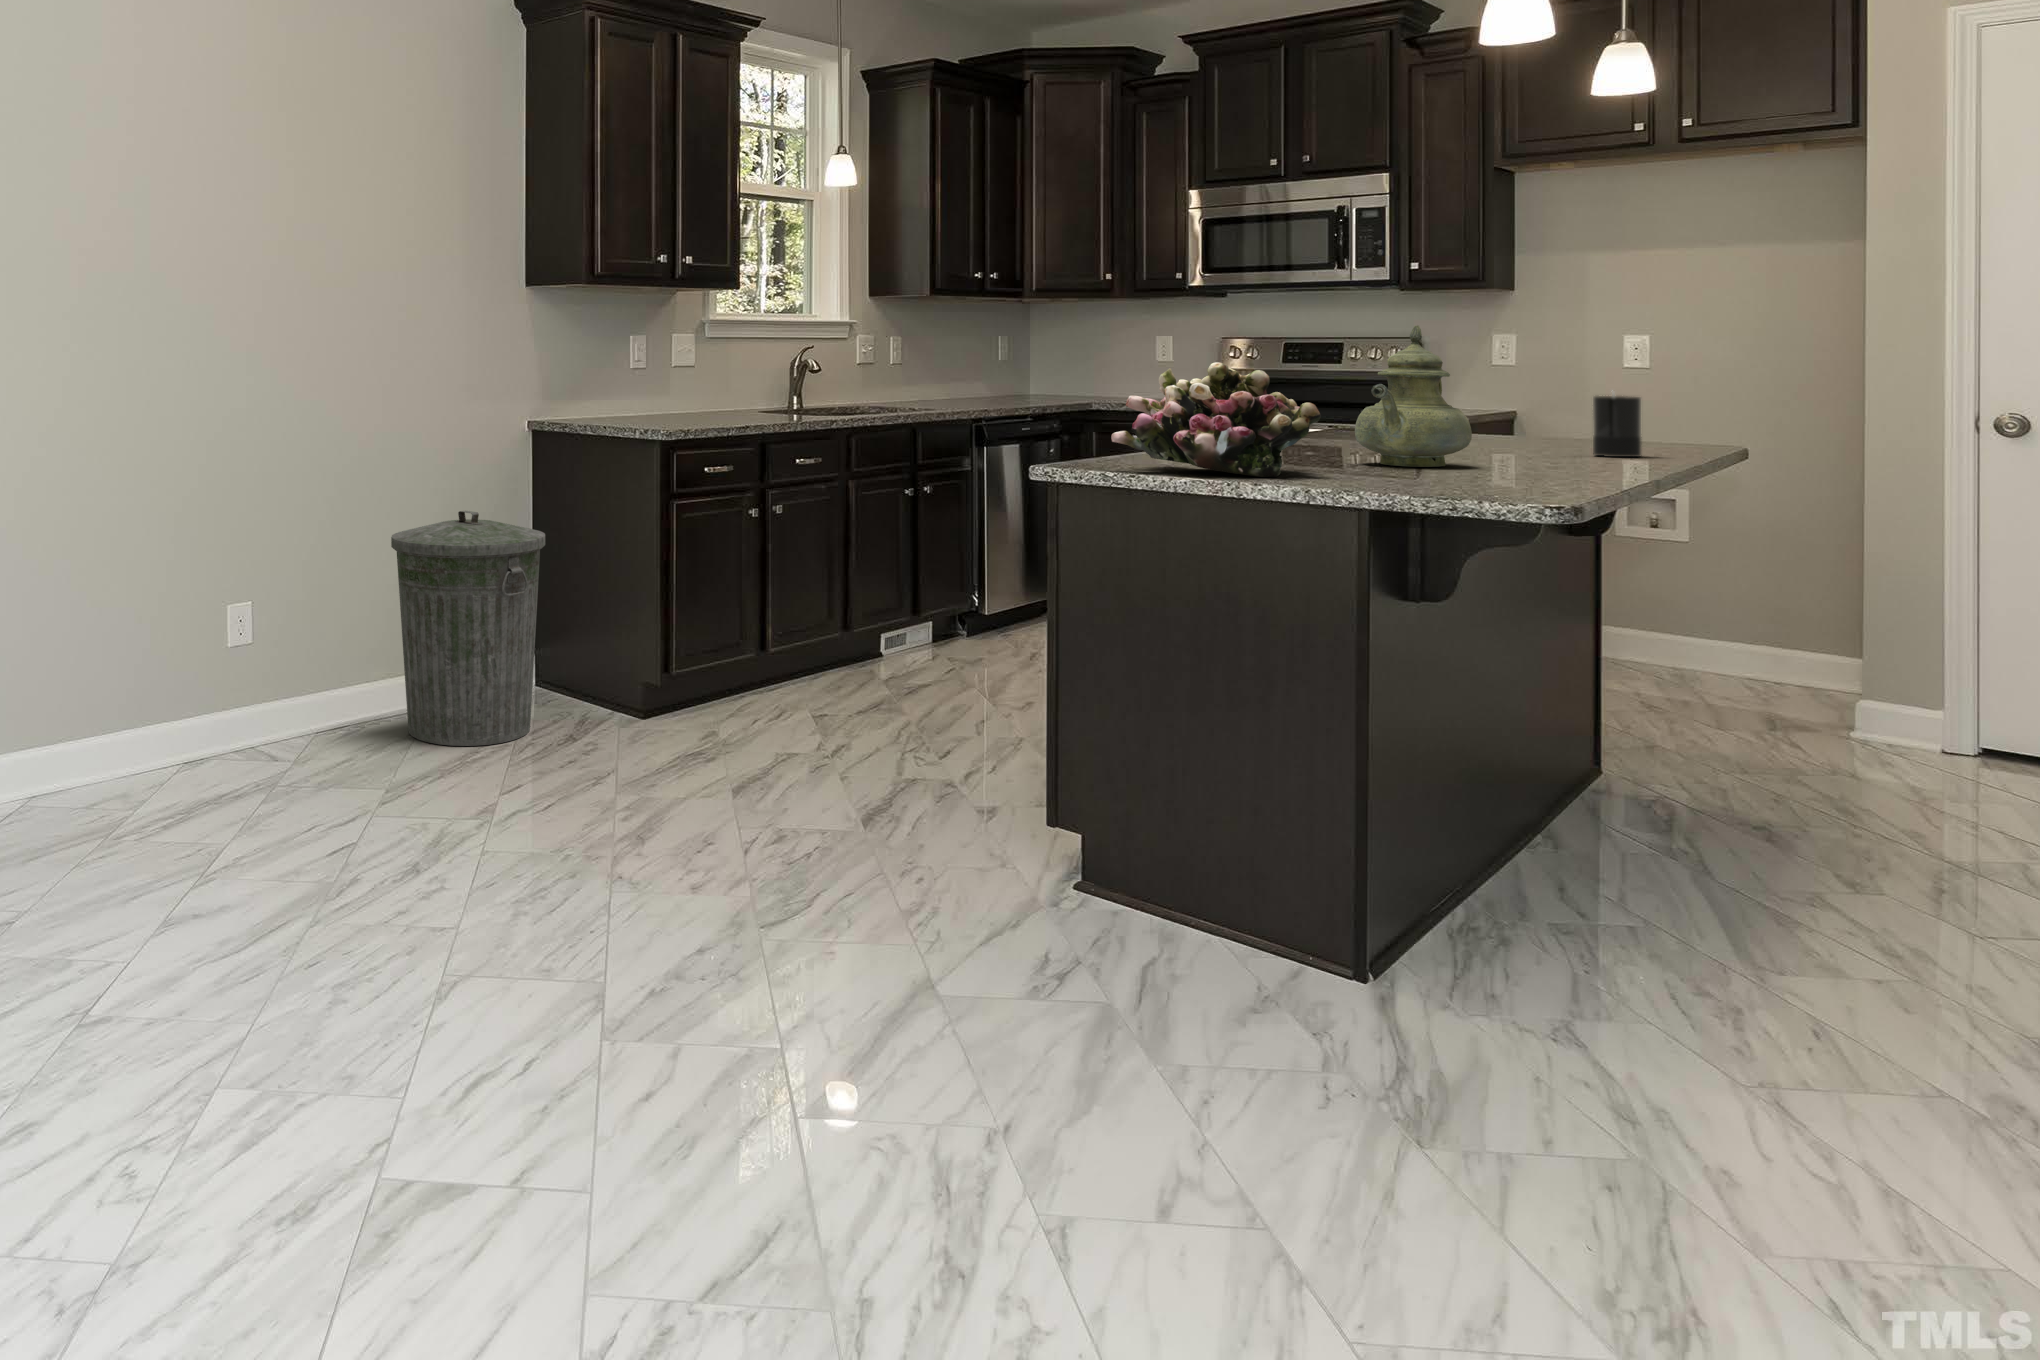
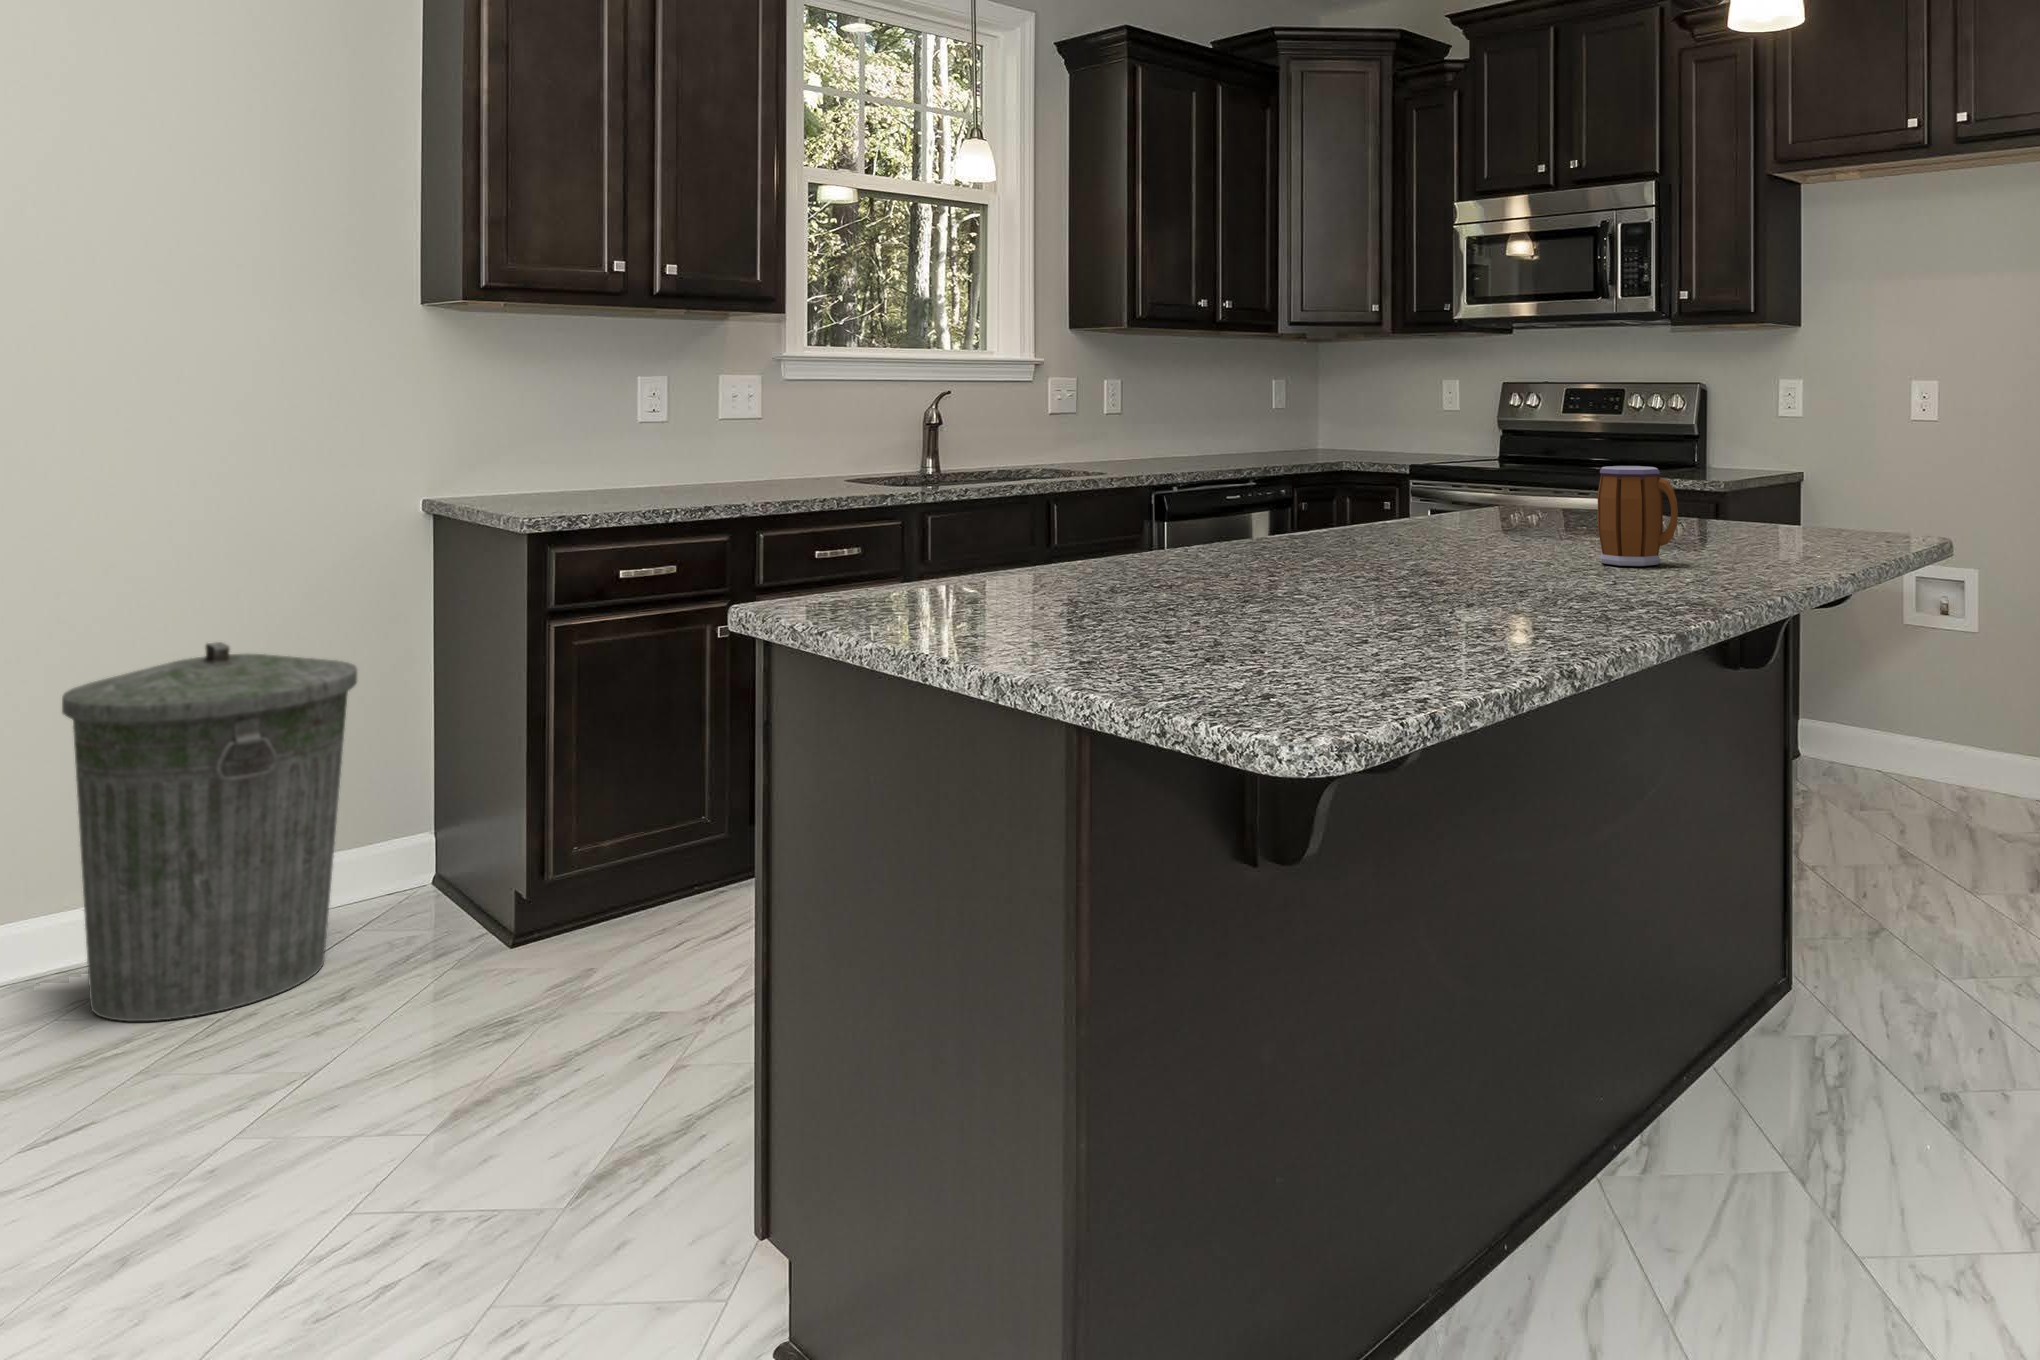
teapot: present [1355,325,1472,467] -> none [1293,369,1464,594]
flower arrangement: present [1111,362,1321,477] -> none [833,428,1150,633]
mug: none [1511,391,1579,458] -> present [1598,466,1678,566]
candle: present [1593,392,1641,457] -> none [1716,464,1774,562]

